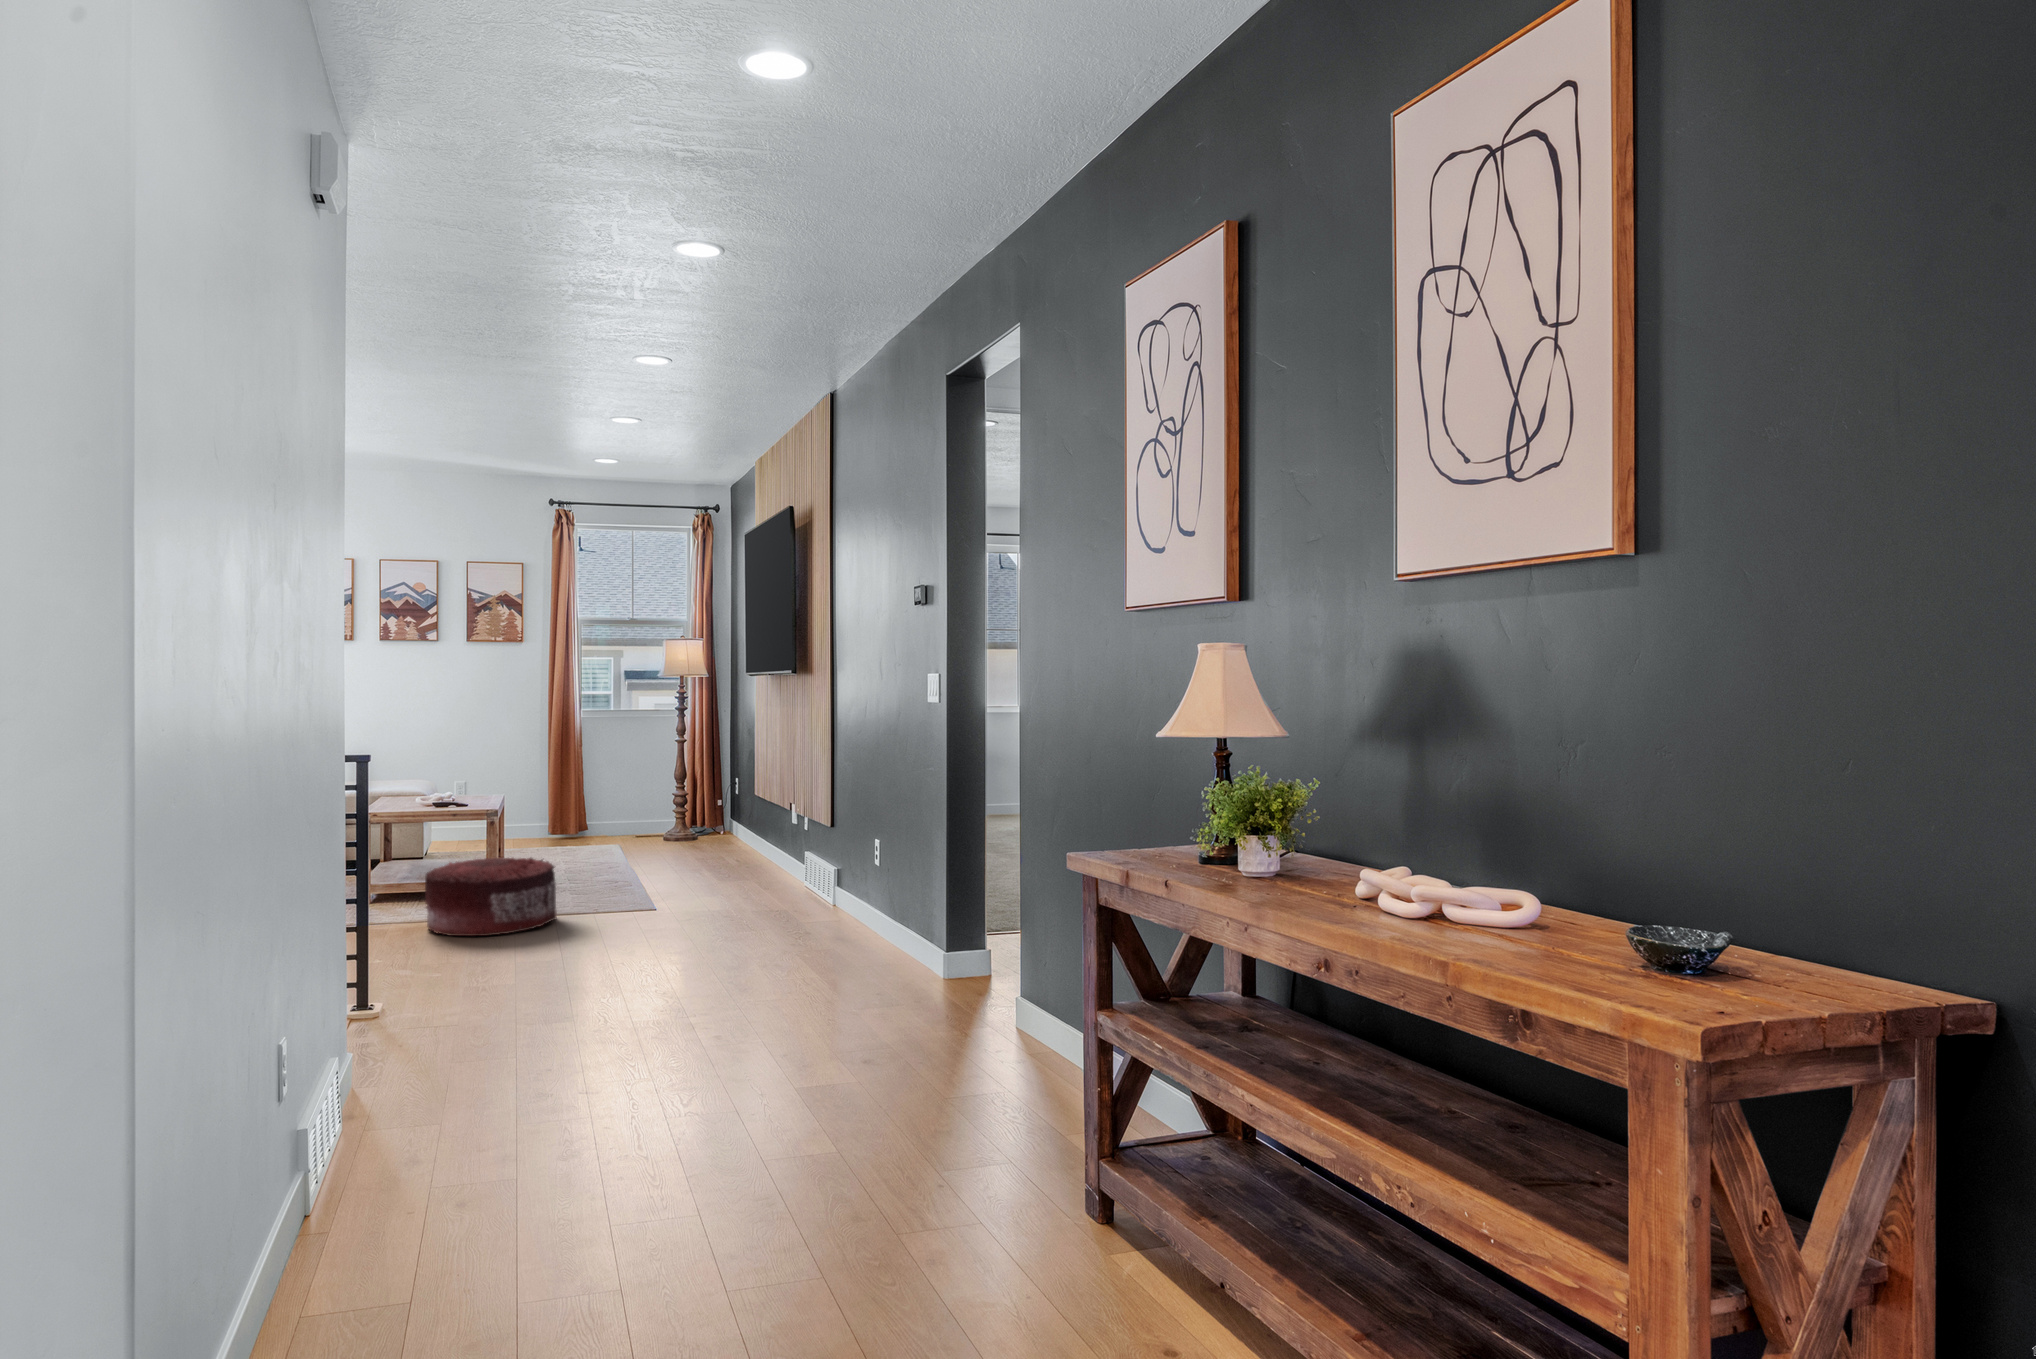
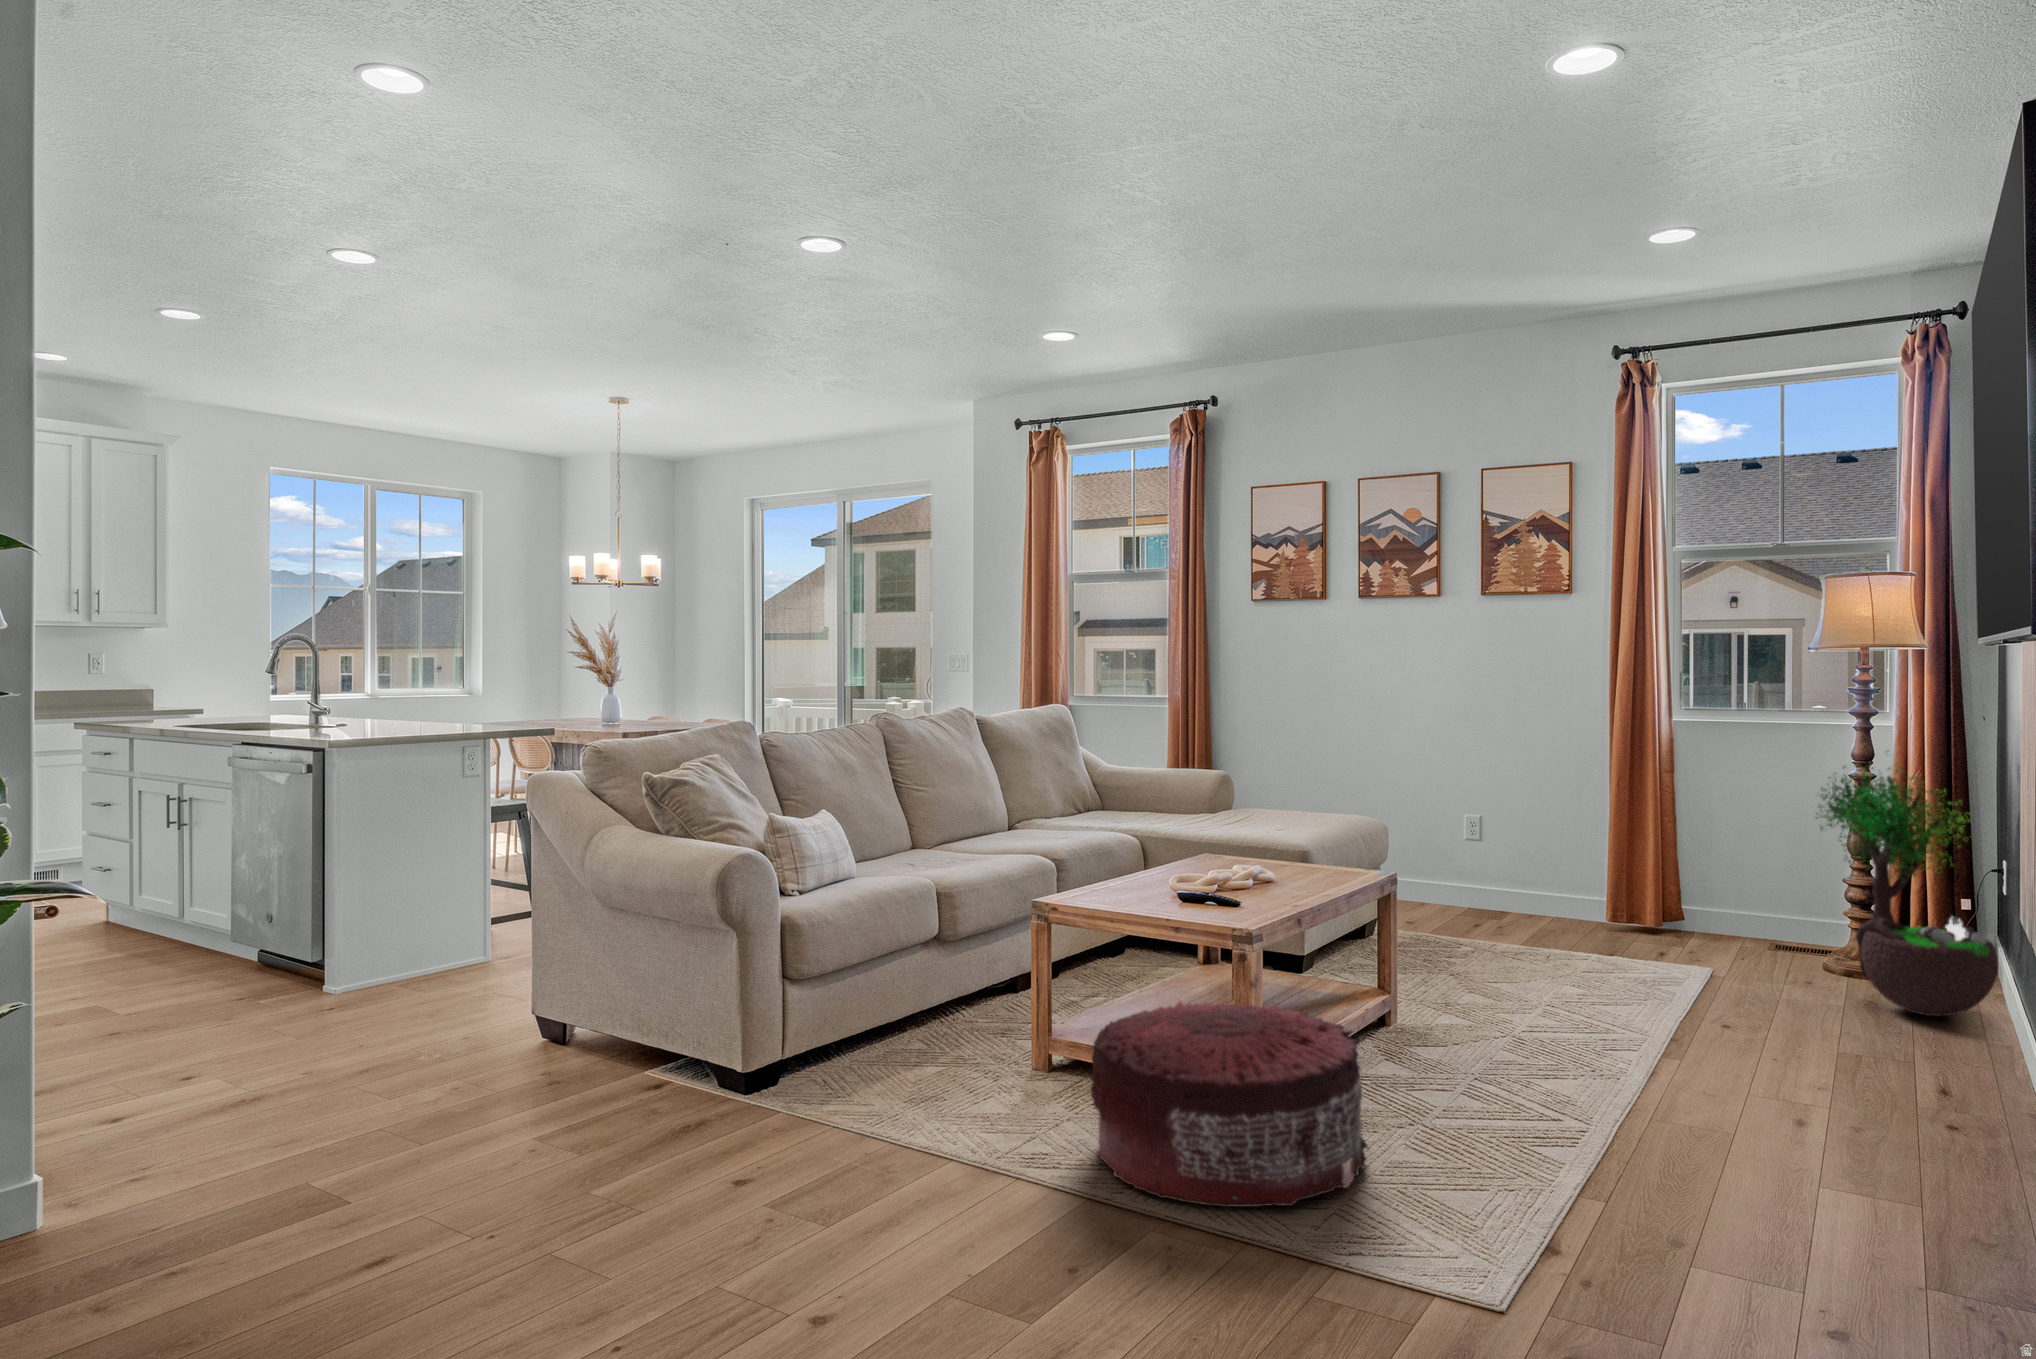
potted tree: none [670,726,744,848] -> present [1817,751,1998,1016]

